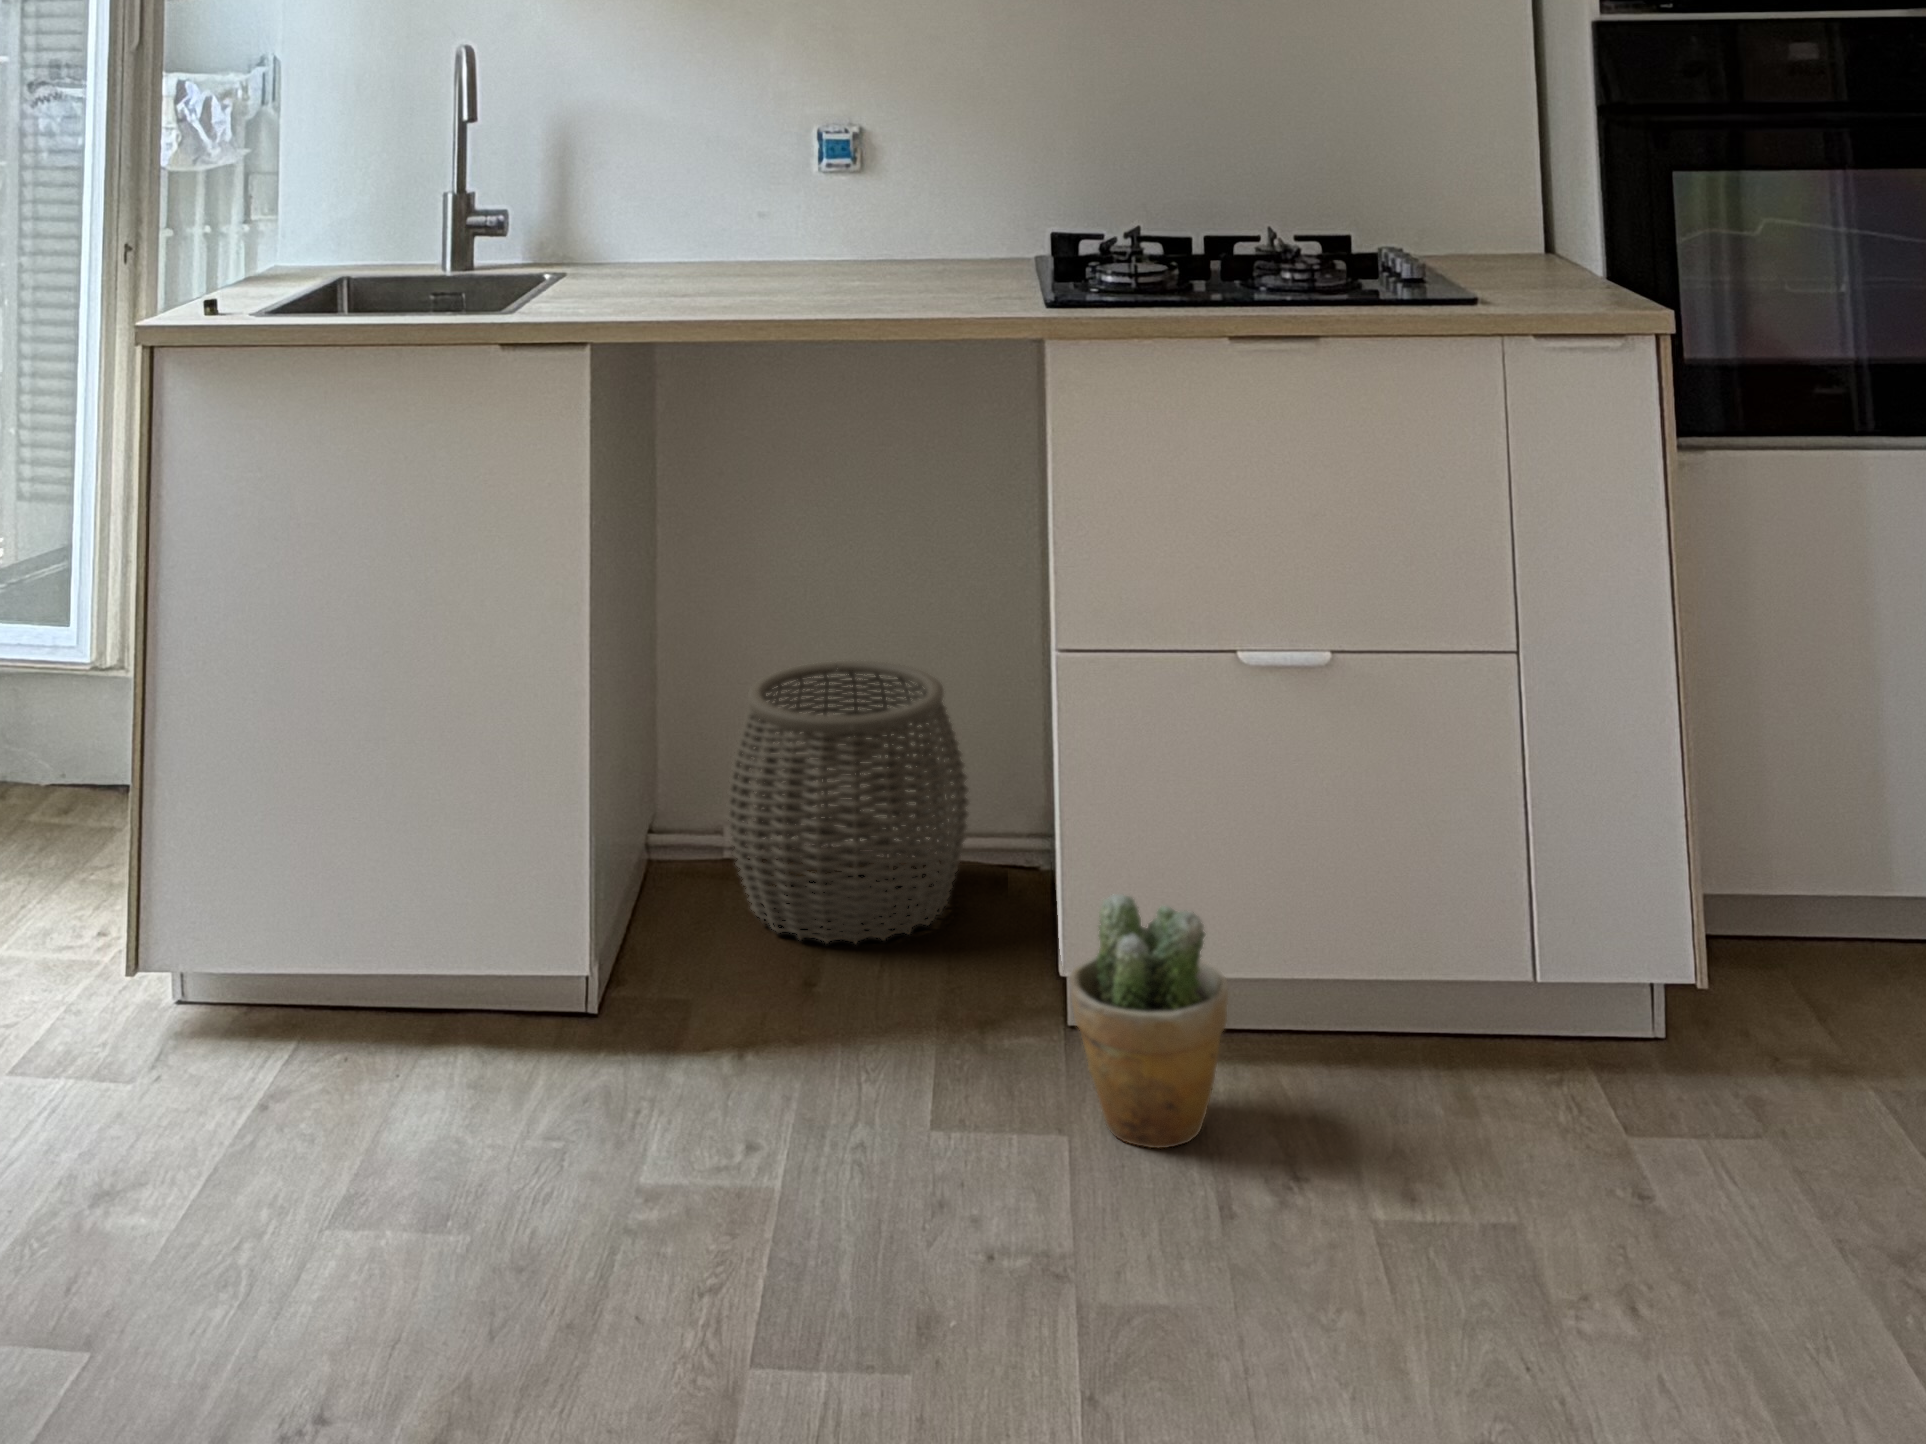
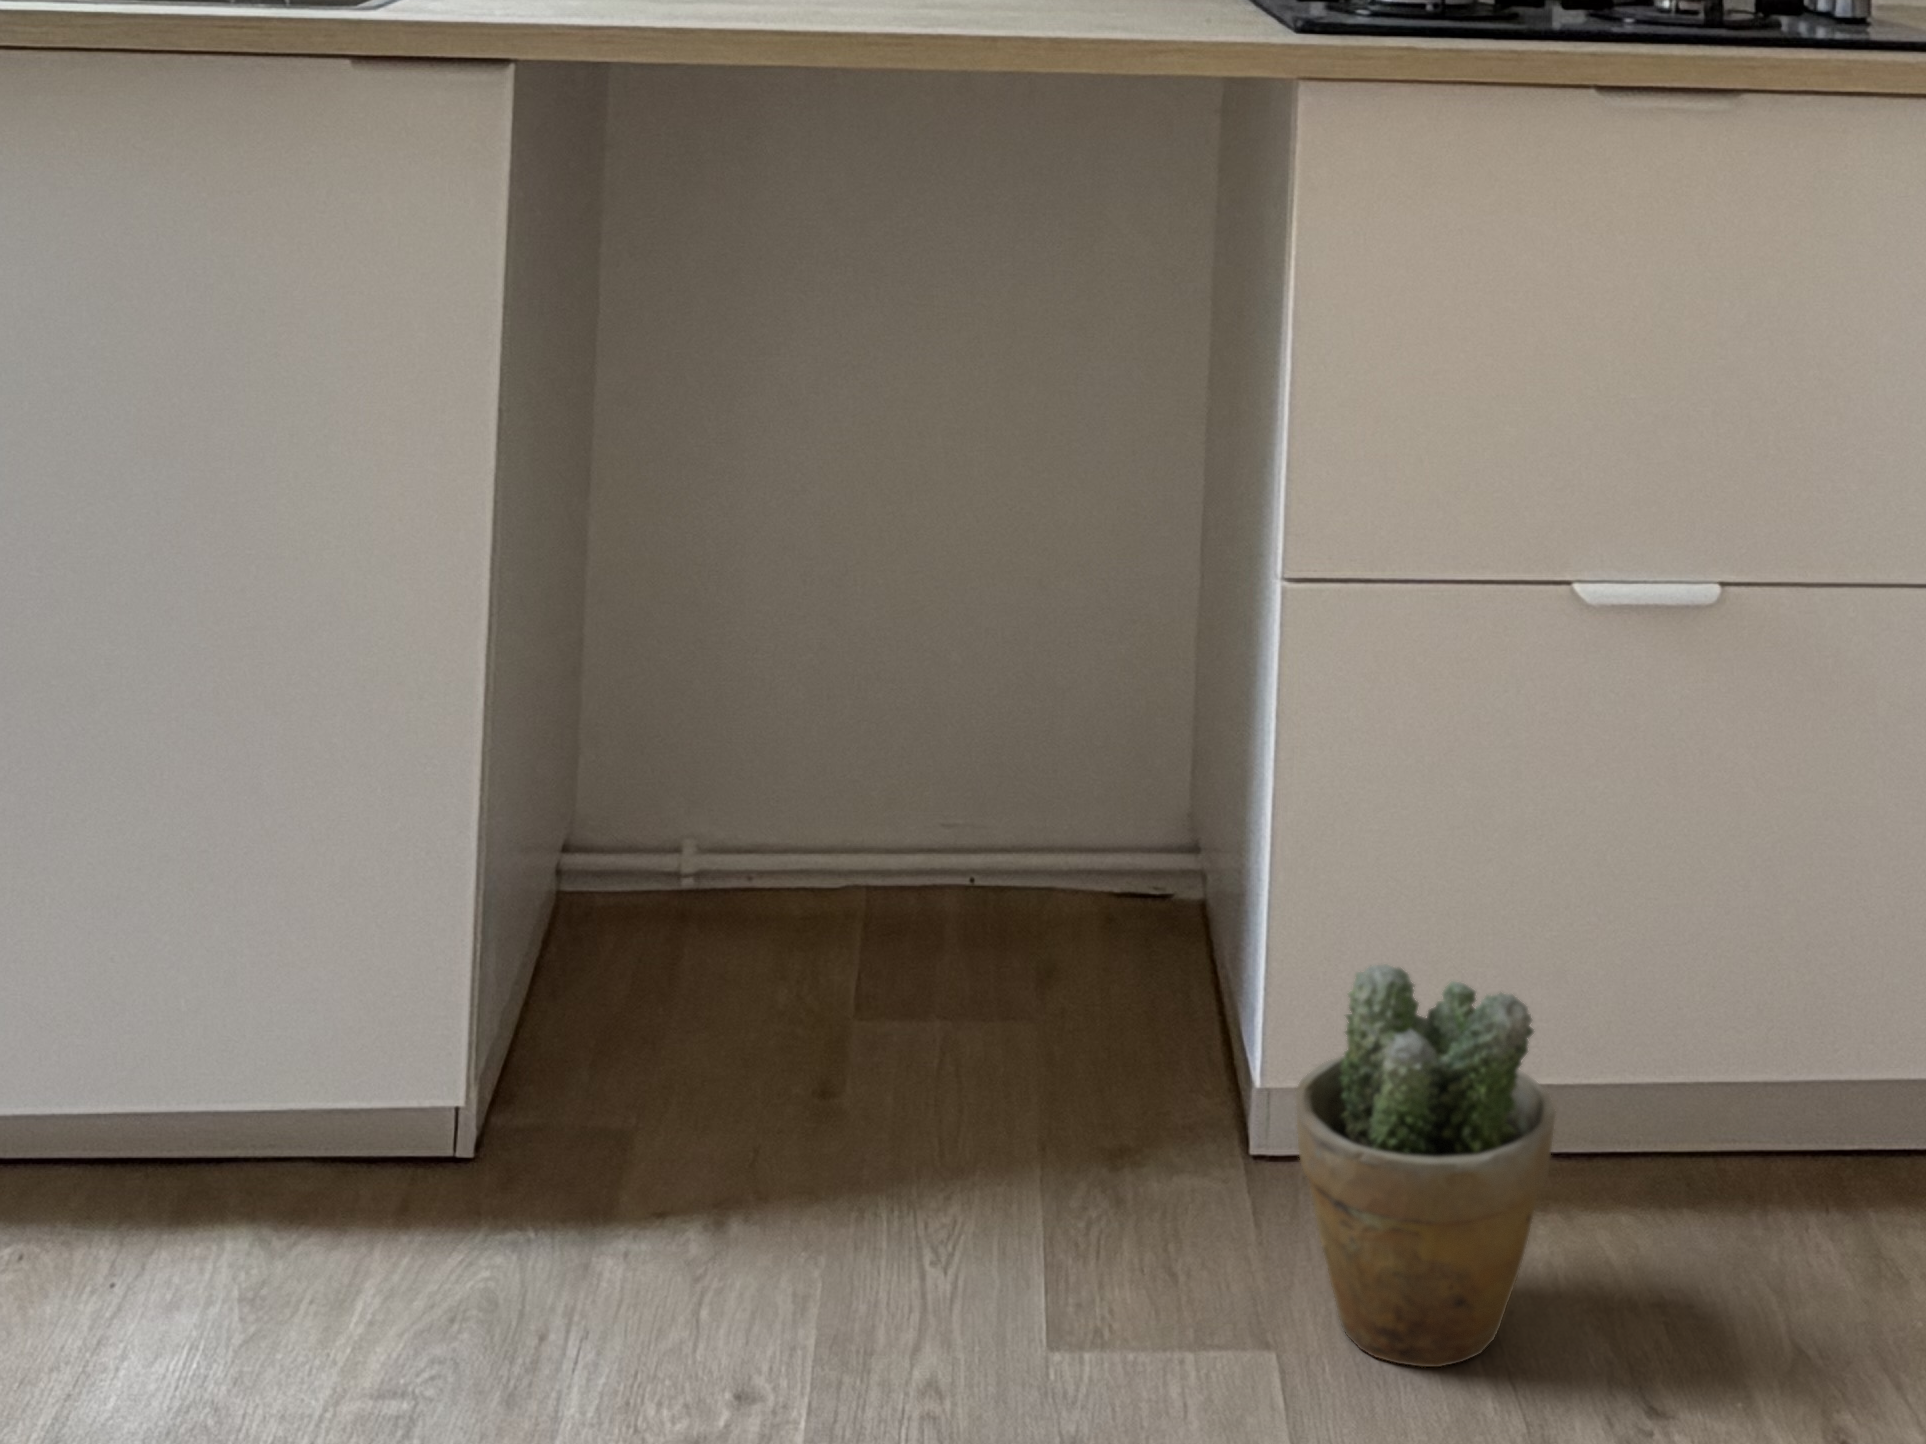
woven basket: present [727,661,969,943] -> none [693,590,1083,1027]

